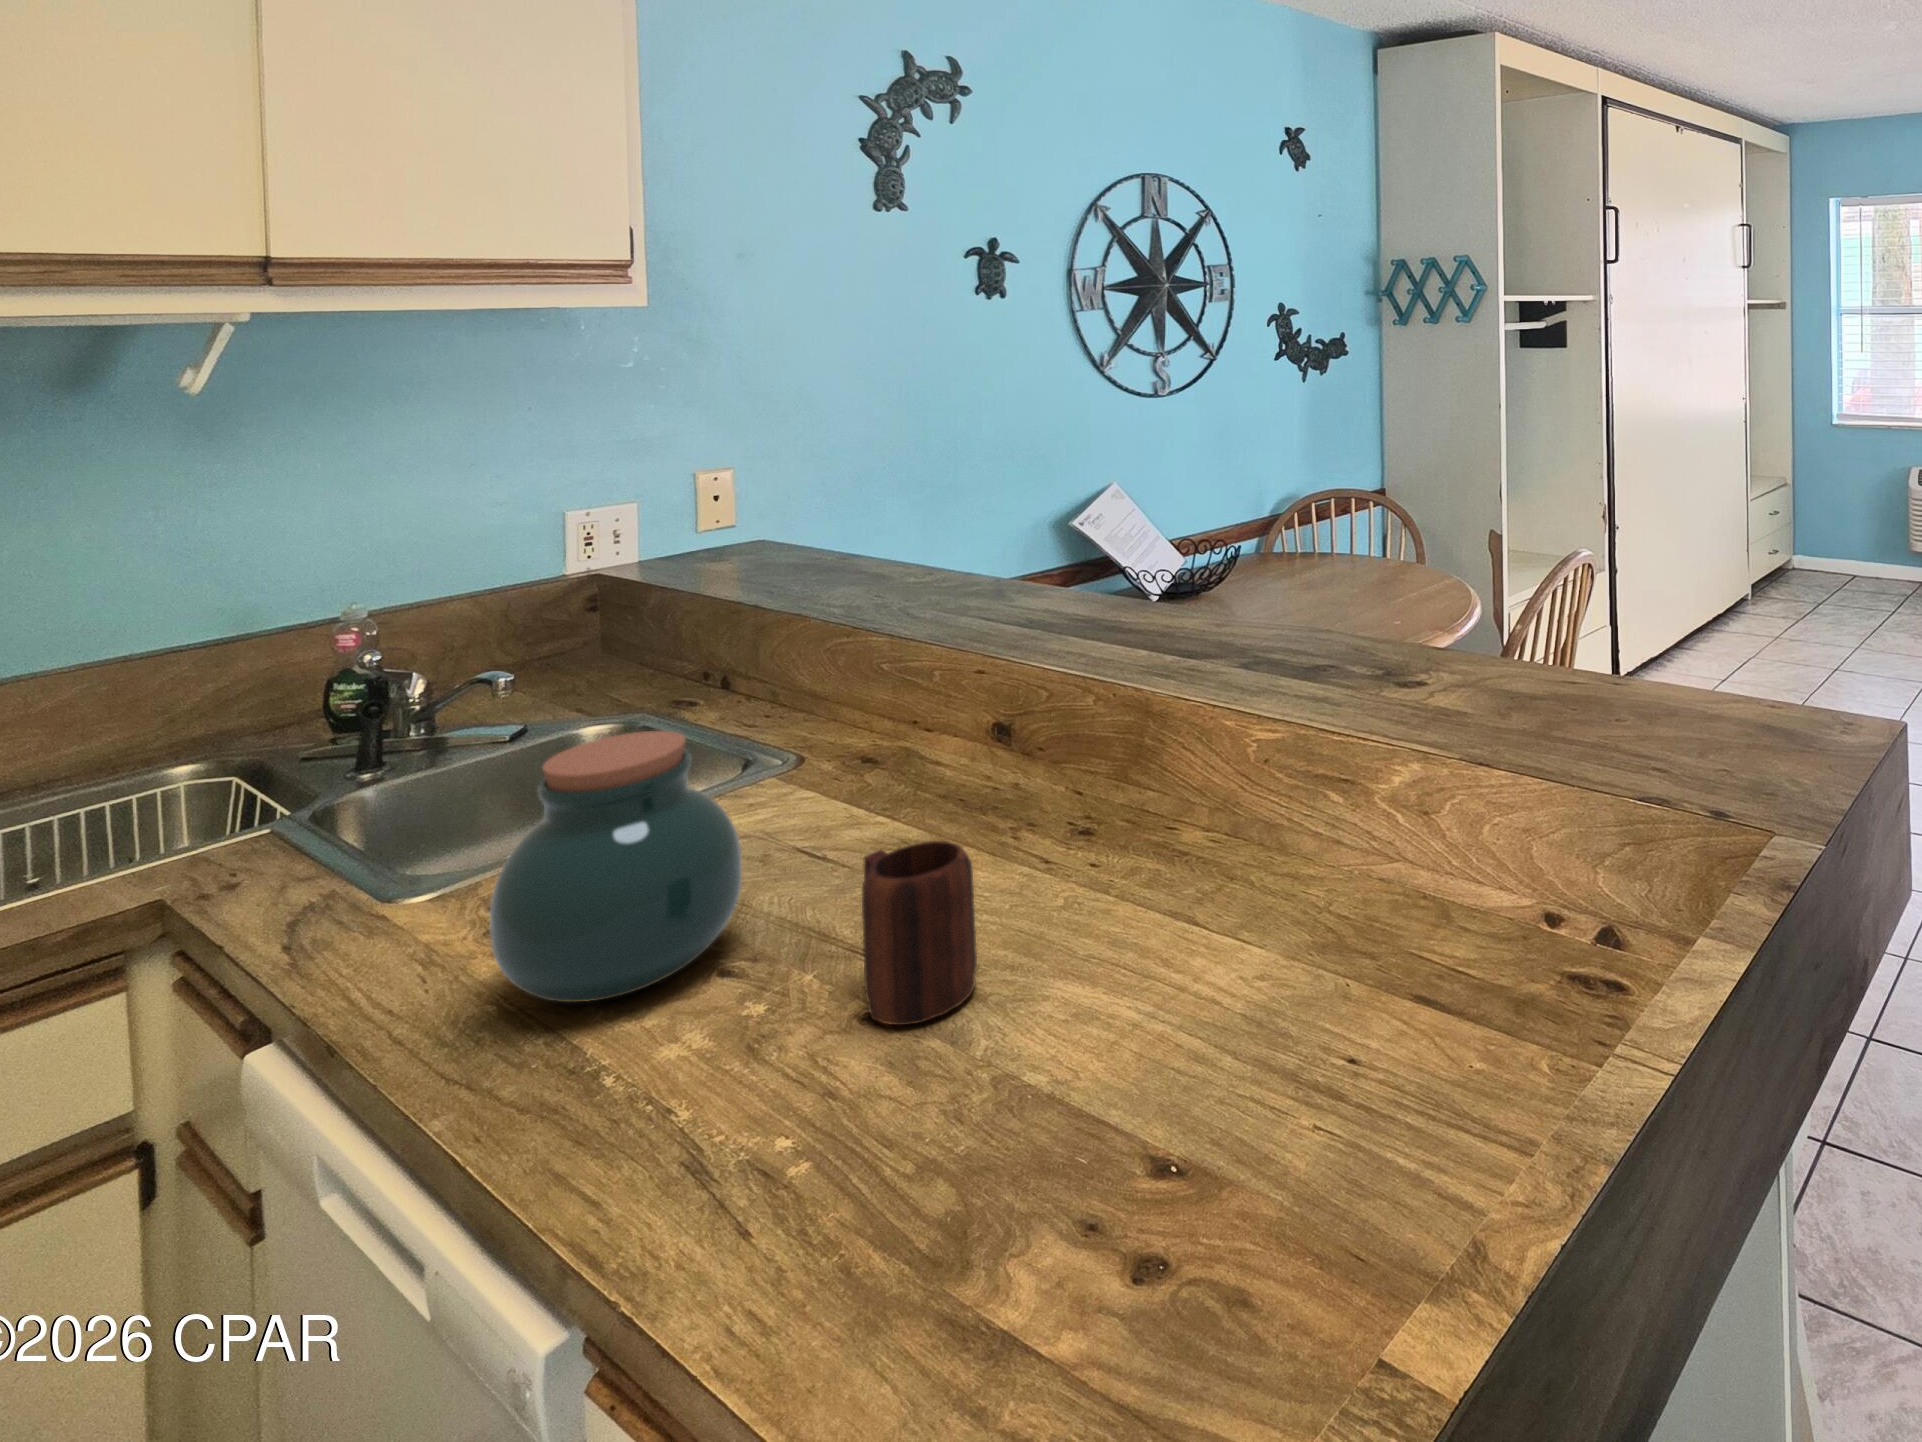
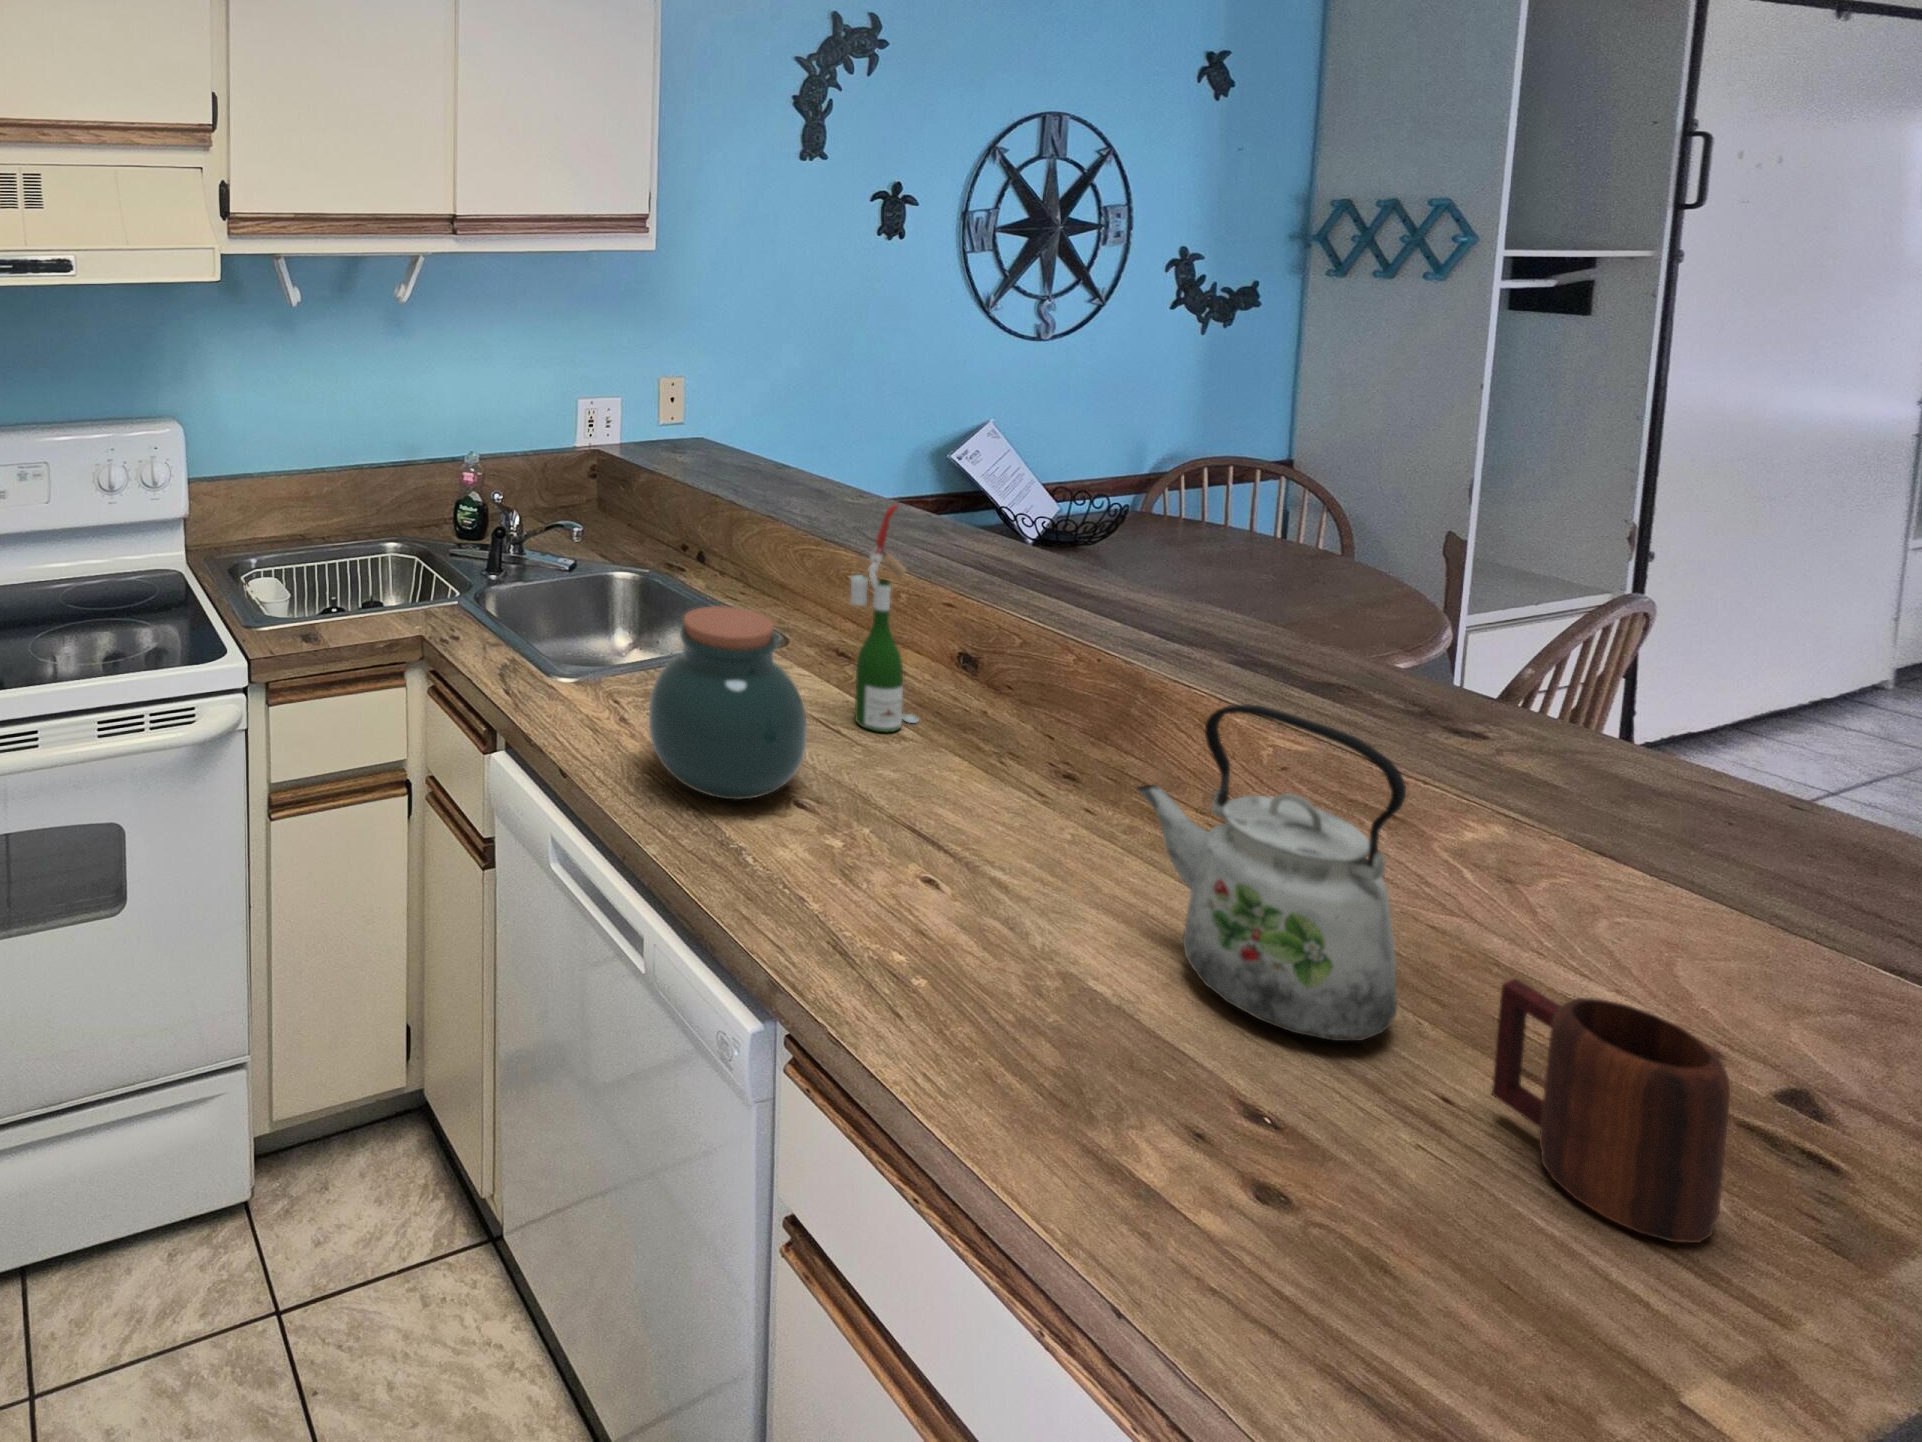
wine bottle: none [838,565,935,844] -> present [851,505,918,732]
kettle: none [1082,693,1302,1030] -> present [1137,704,1406,1041]
mug: present [862,841,977,1025] -> present [1492,979,1730,1243]

